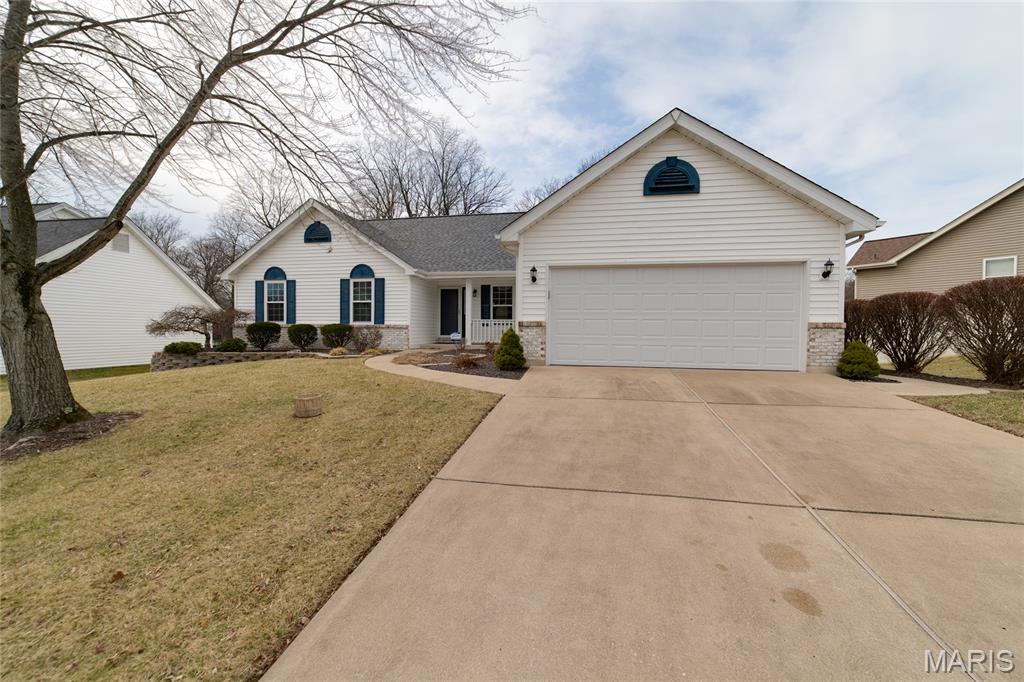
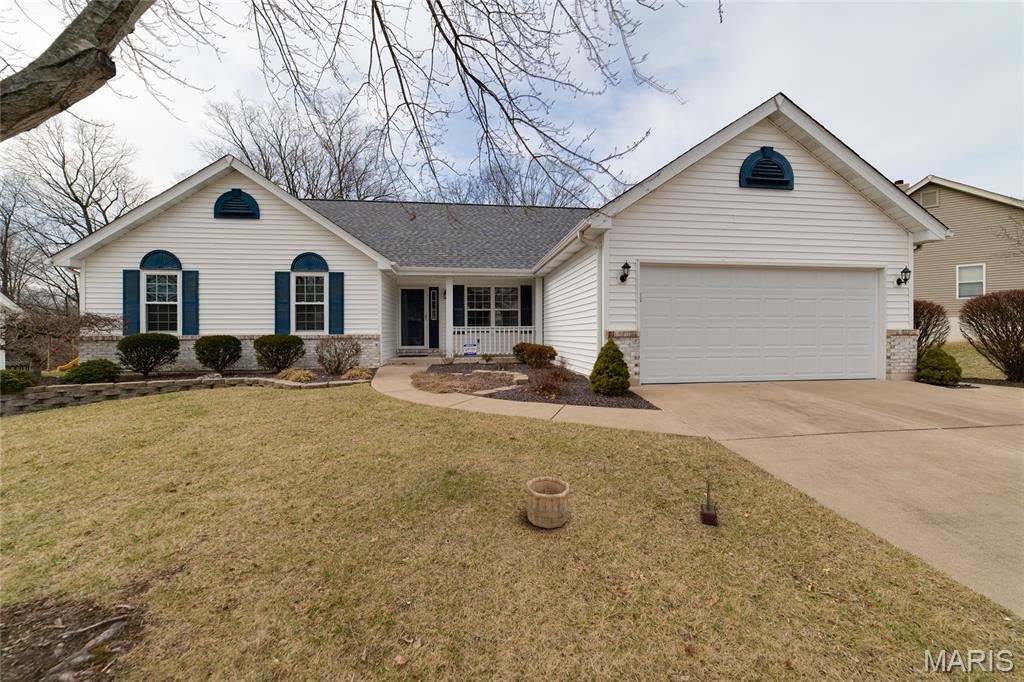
potted plant: none [375,388,405,425] -> present [700,464,718,524]

